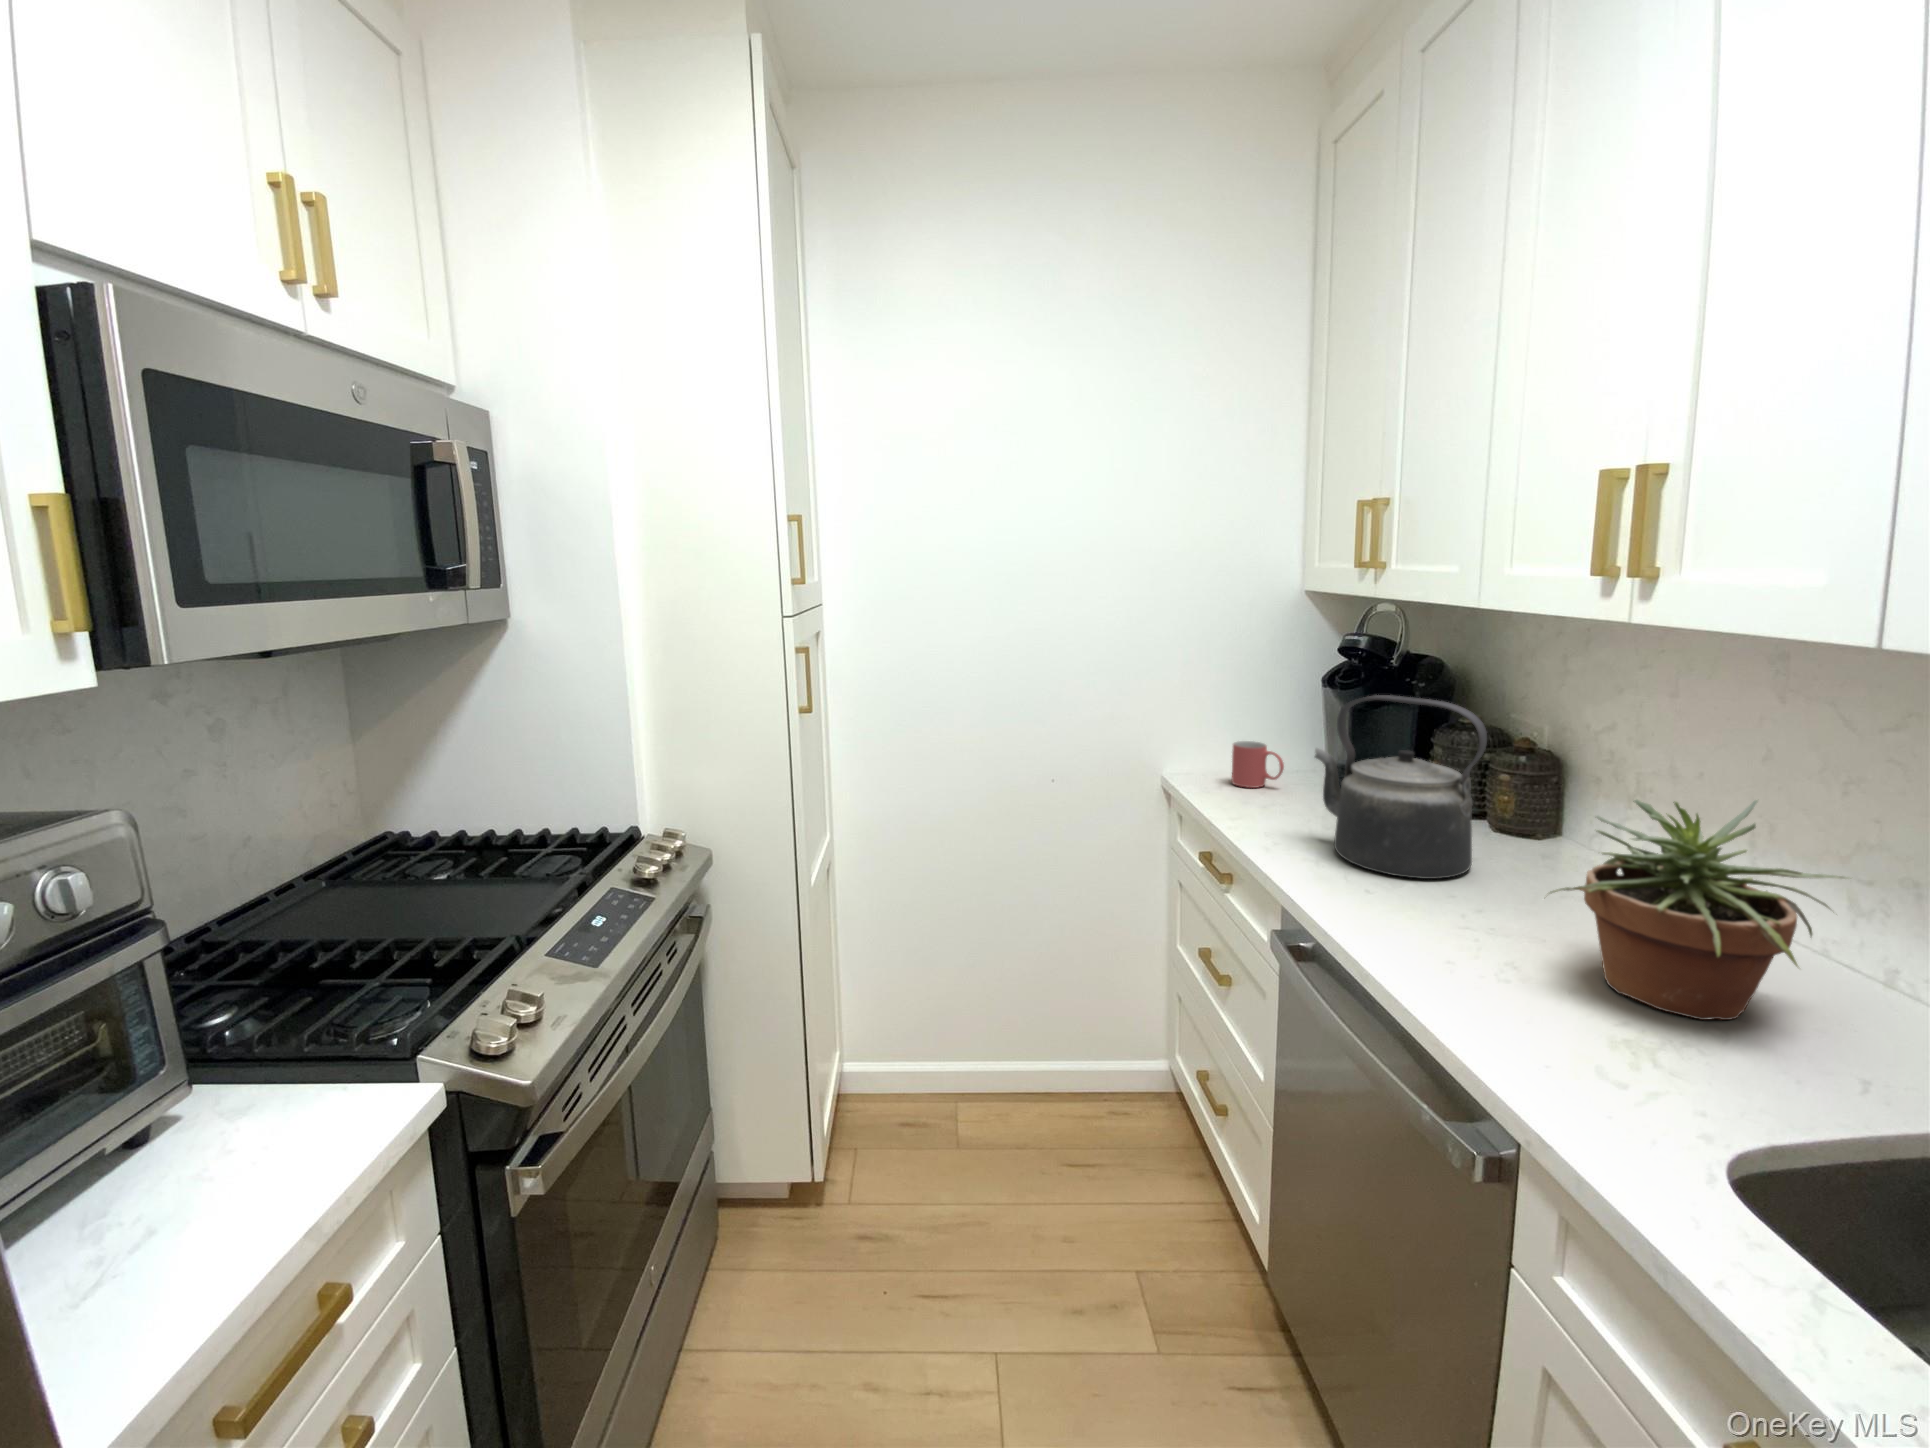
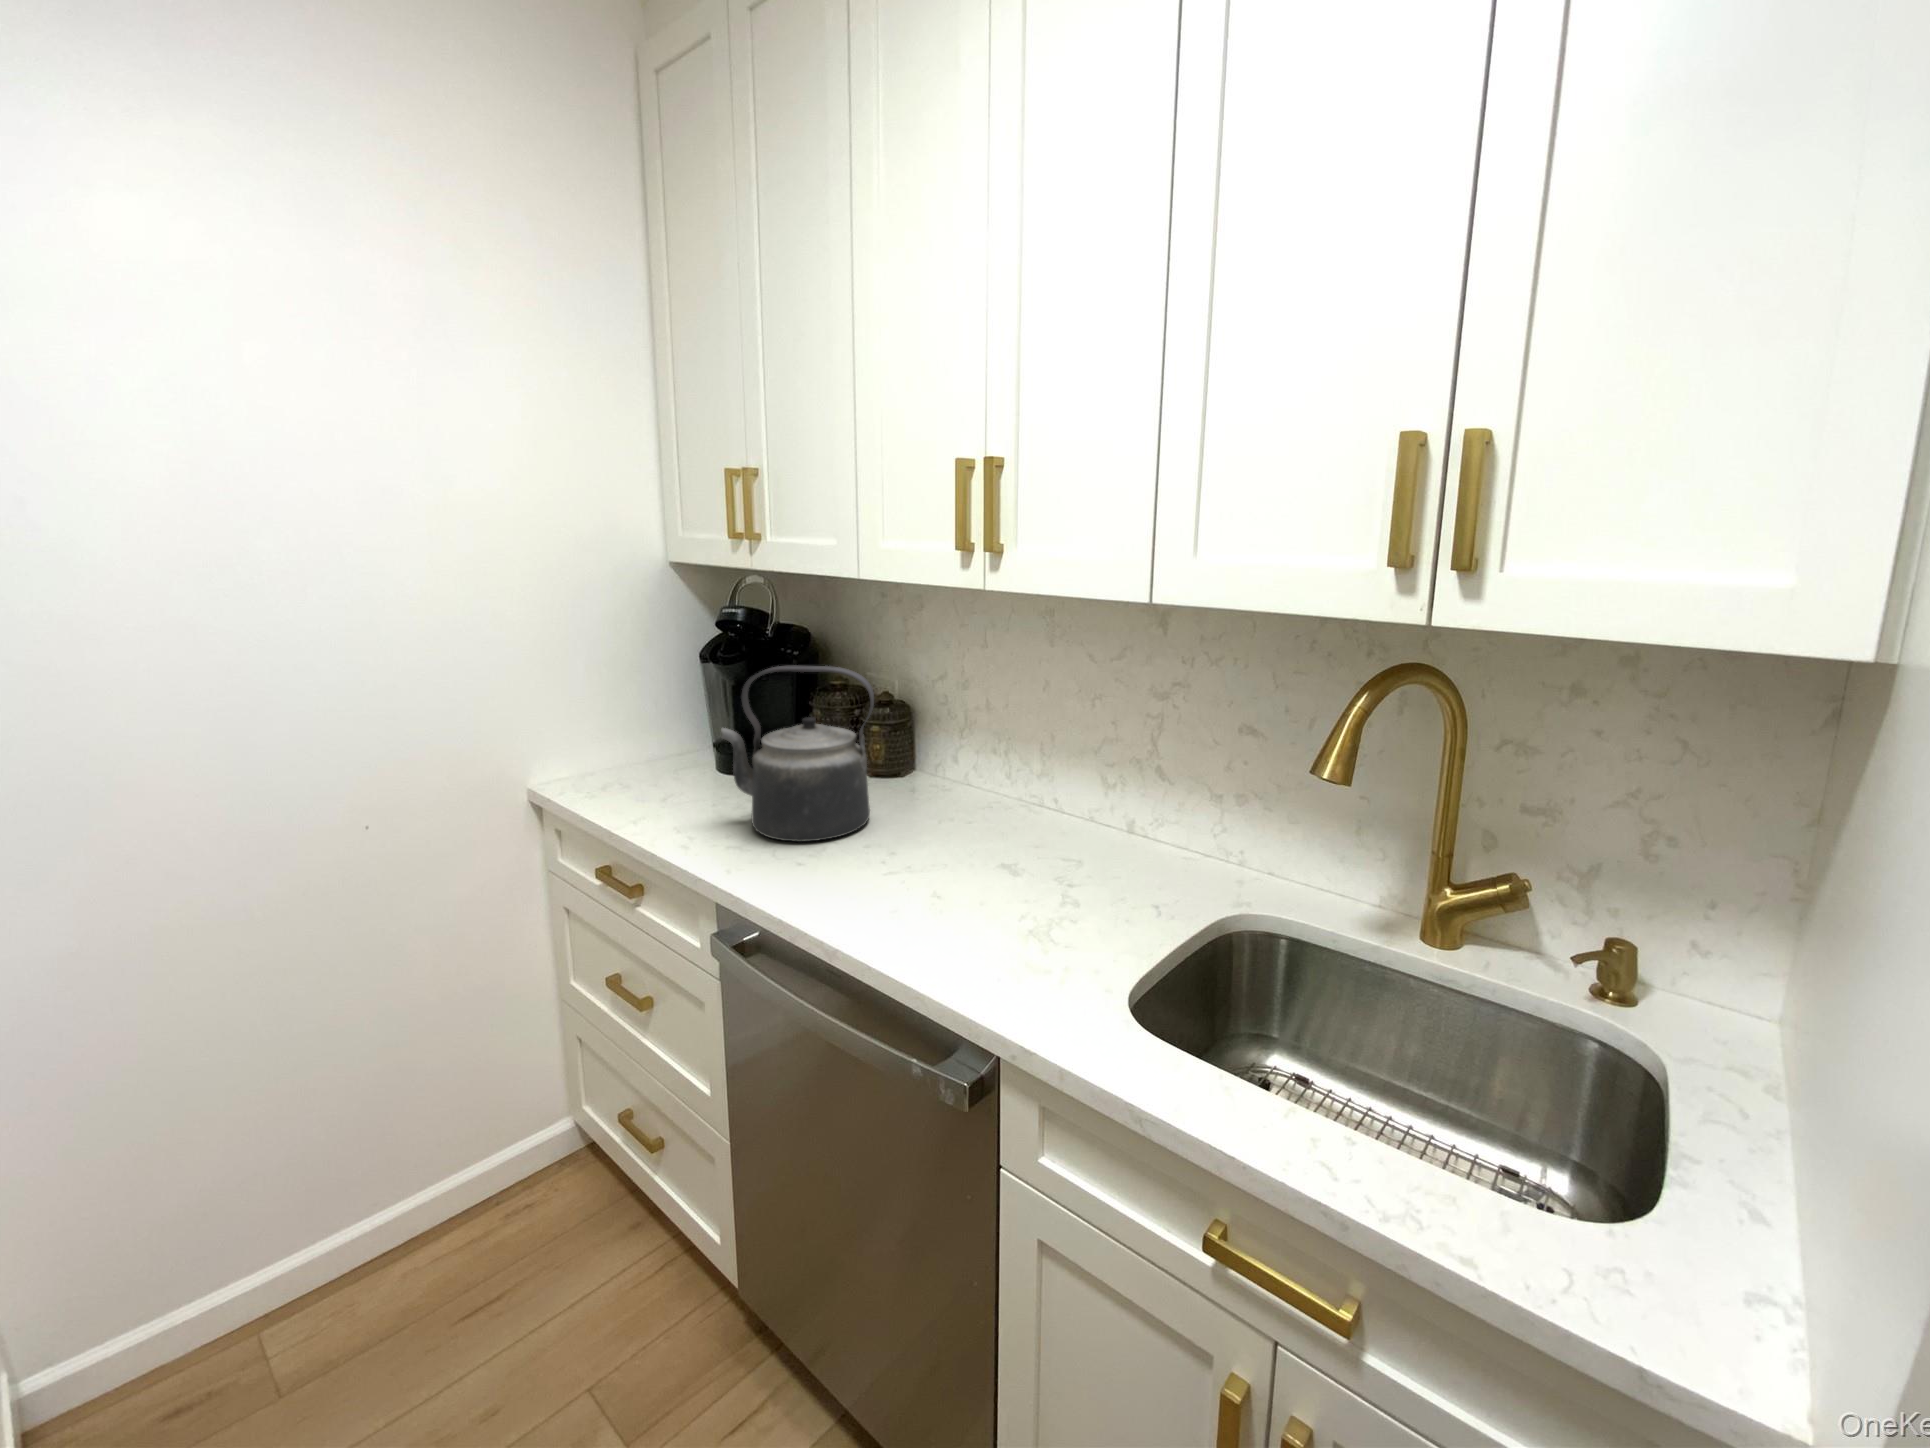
mug: present [1232,741,1284,788] -> none [615,730,675,782]
potted plant: present [1549,800,1848,1020] -> none [959,719,1116,897]

